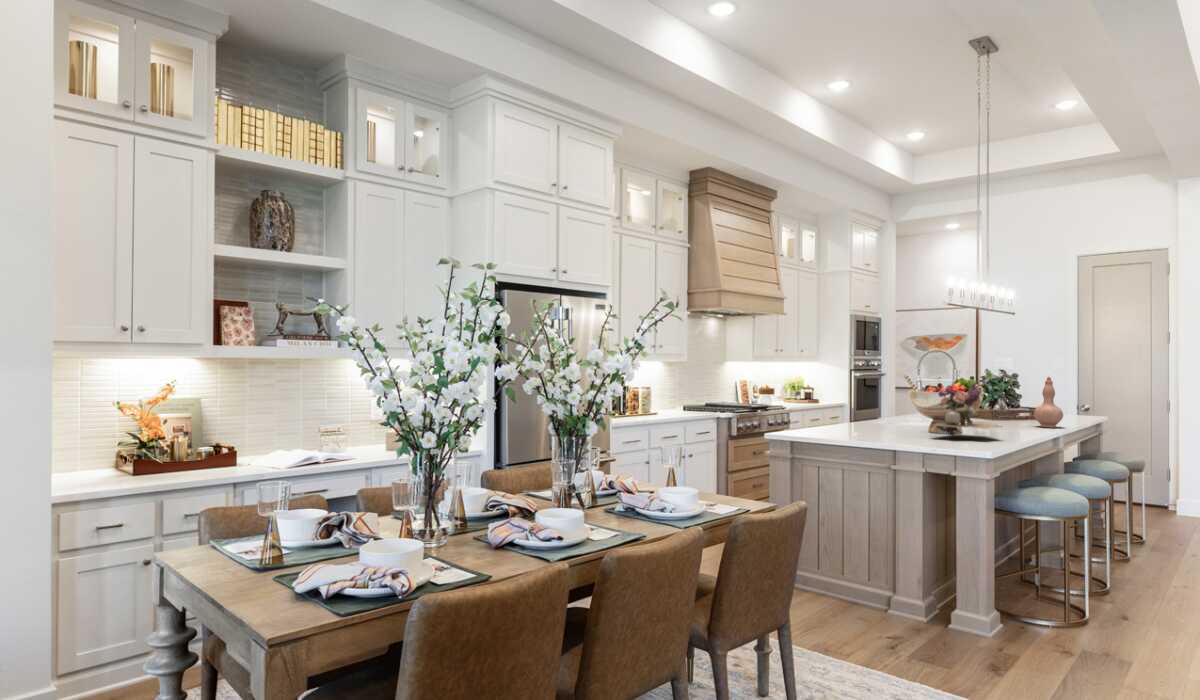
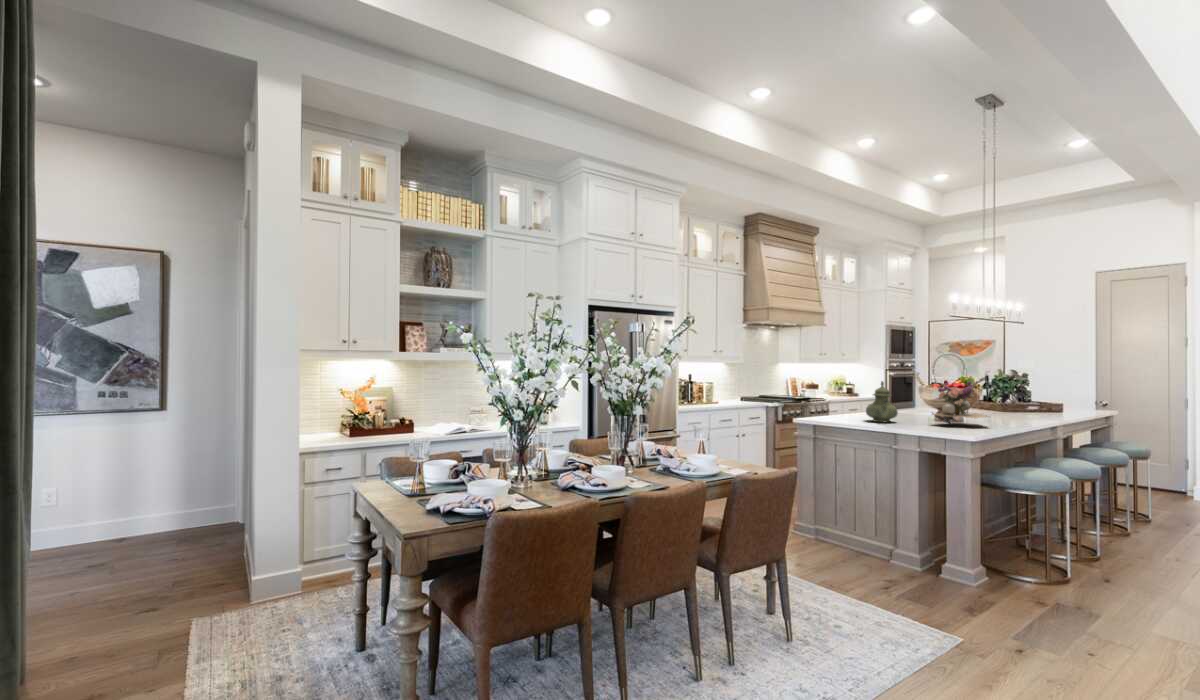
vase: present [1034,377,1063,428] -> none [1032,377,1058,419]
teapot: none [852,383,891,436] -> present [866,381,898,422]

